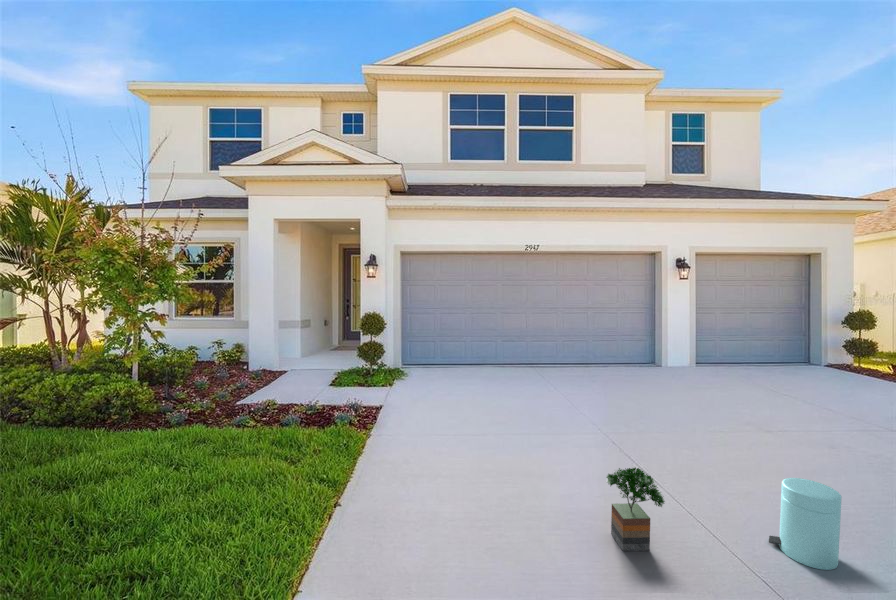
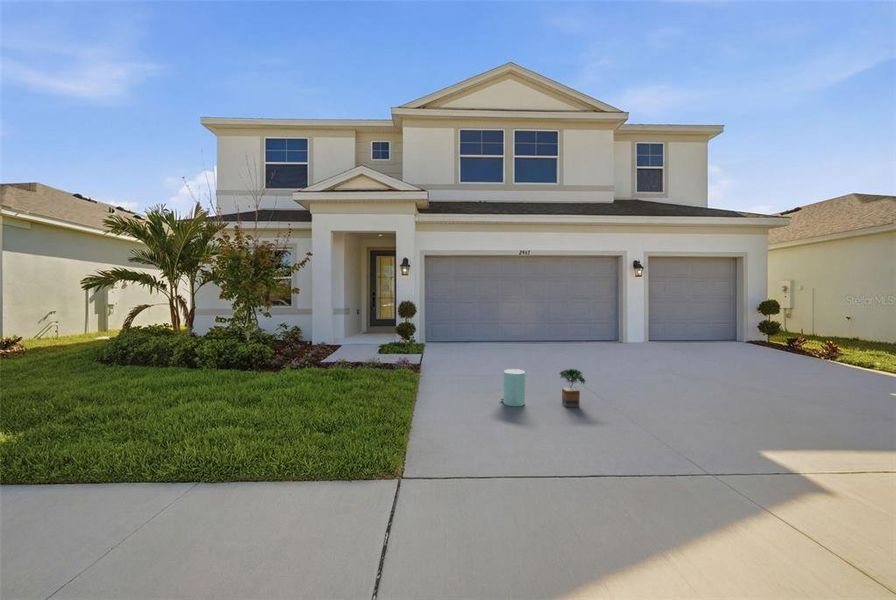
trash can: present [769,478,842,570] -> present [501,369,525,406]

